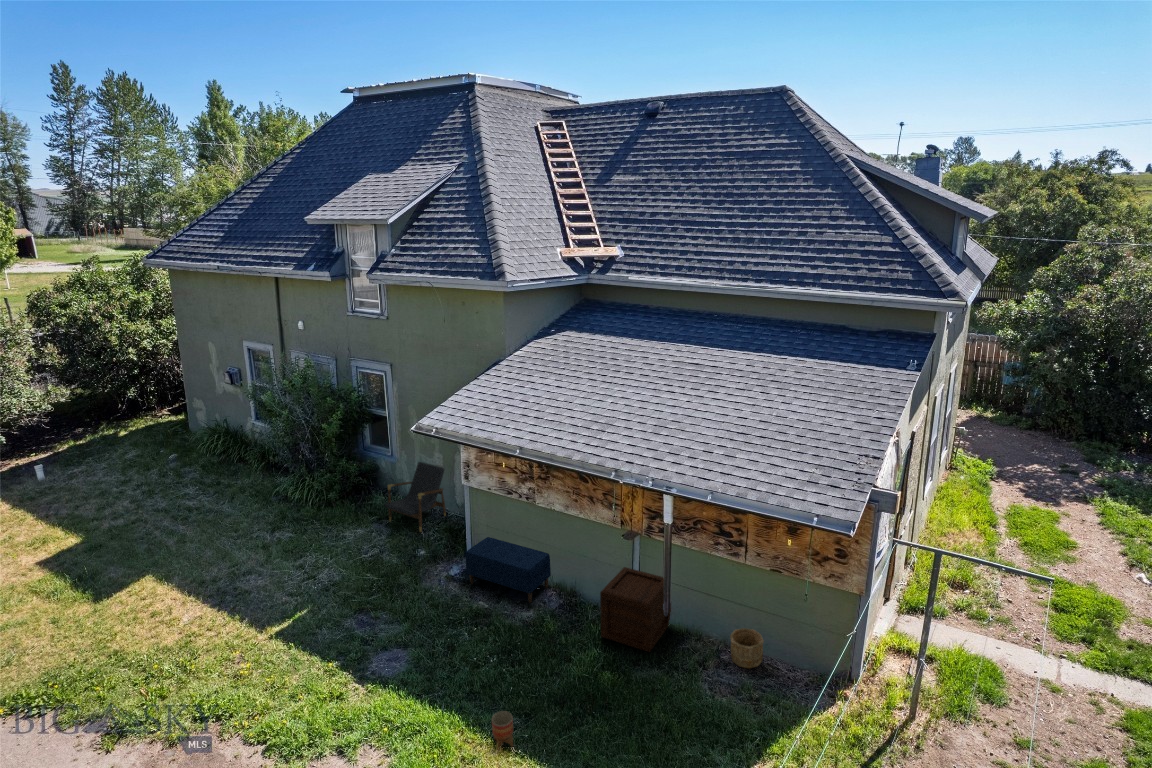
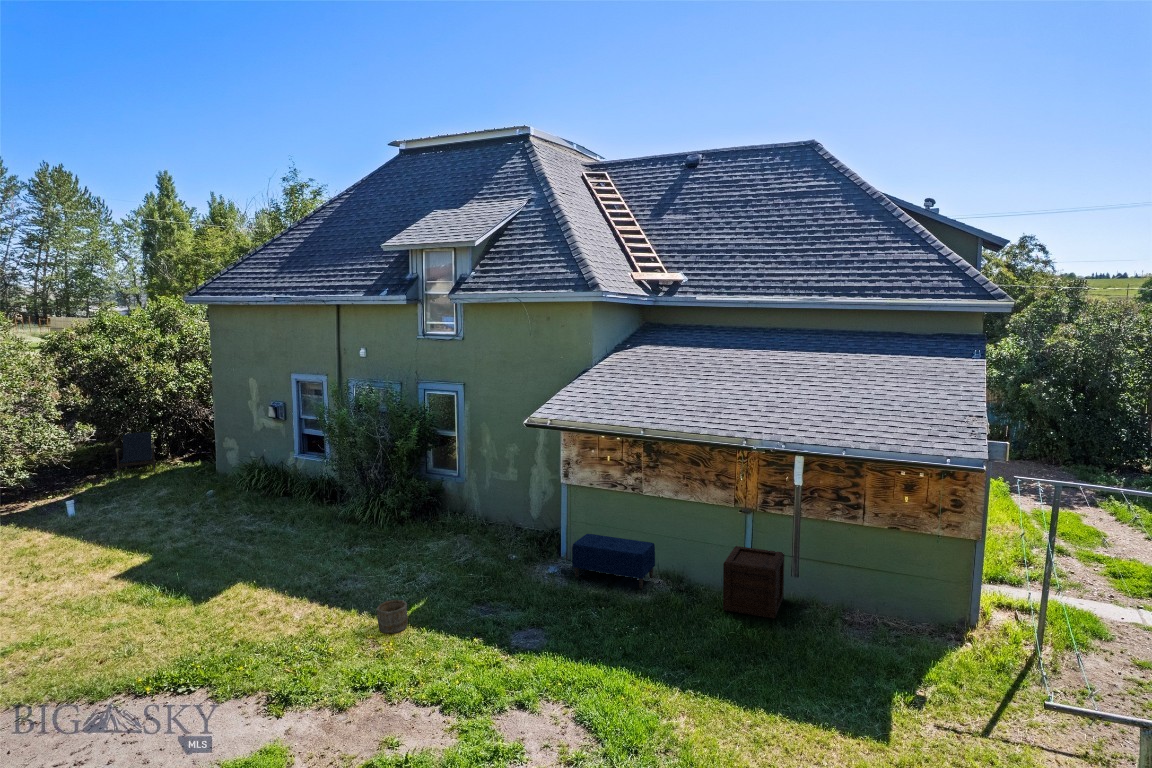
lounge chair: present [385,462,446,532] -> present [116,432,155,476]
wooden bucket: present [730,628,764,669] -> present [376,600,408,634]
planter: present [492,711,513,750] -> none [660,657,680,693]

